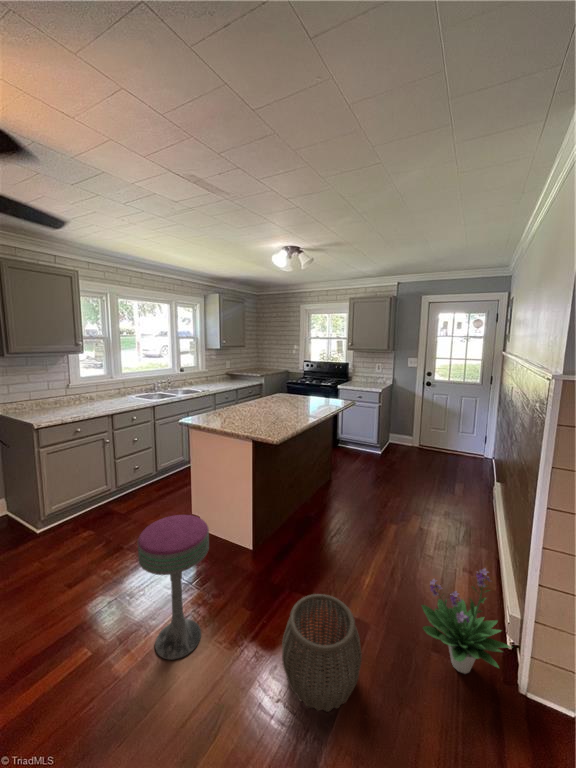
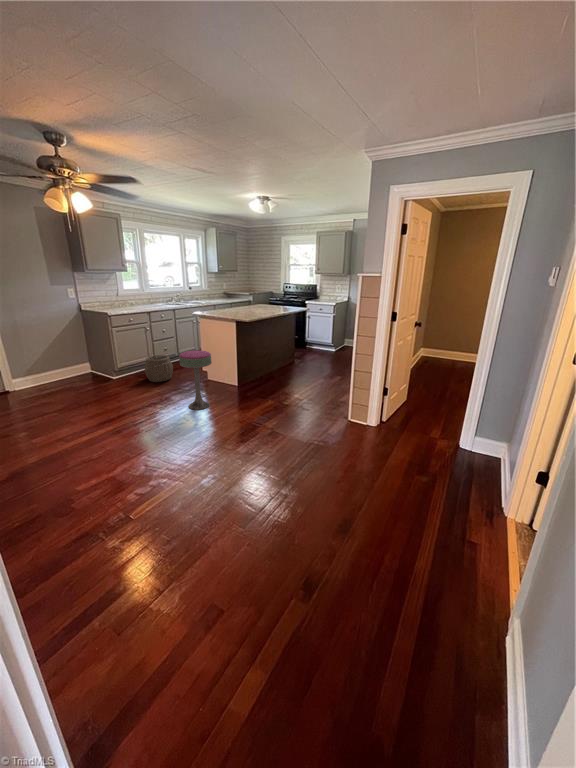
potted plant: present [421,569,511,673] -> none [307,369,343,415]
woven basket: present [282,594,362,712] -> present [145,355,173,382]

